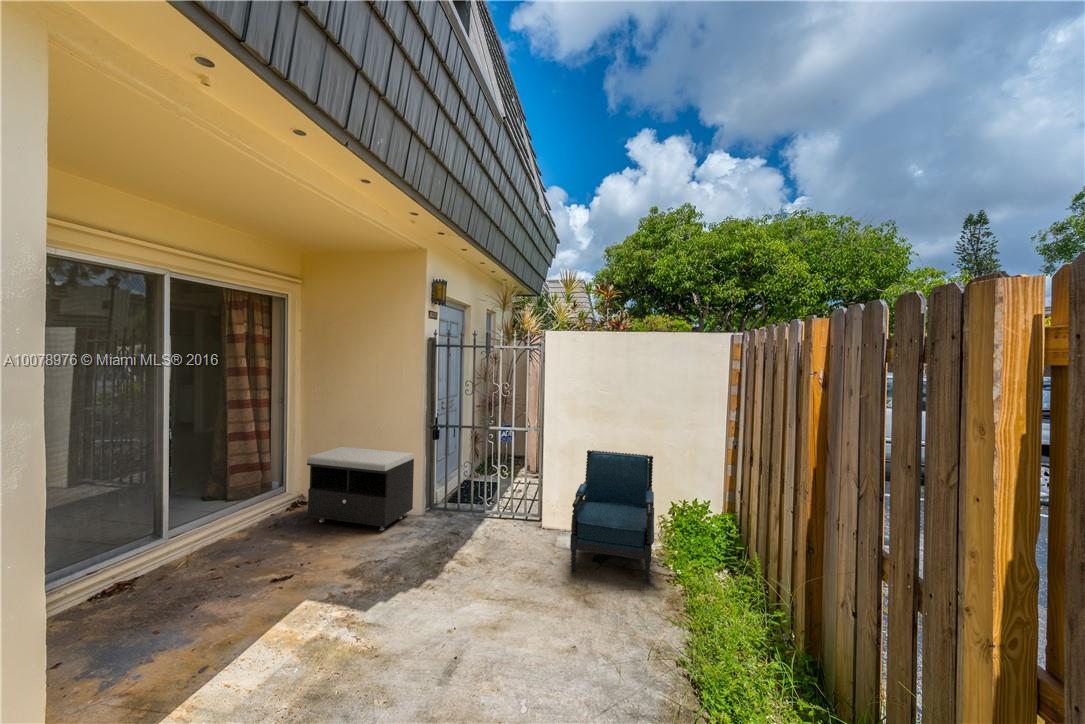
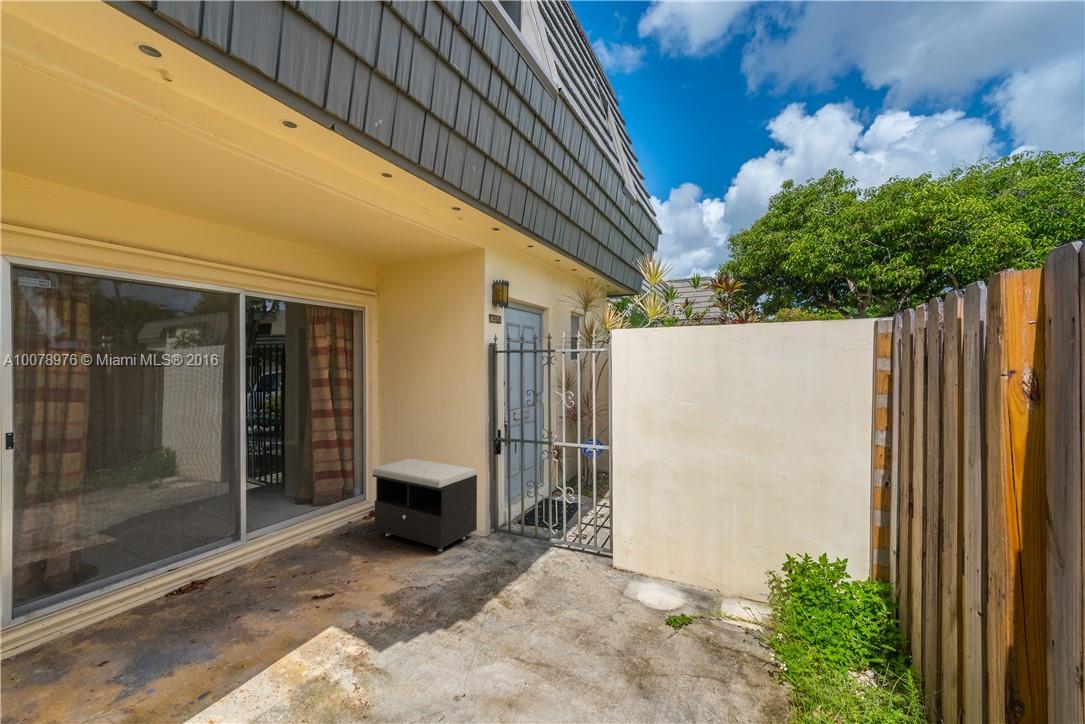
chair: present [570,450,654,583] -> none [633,476,757,670]

